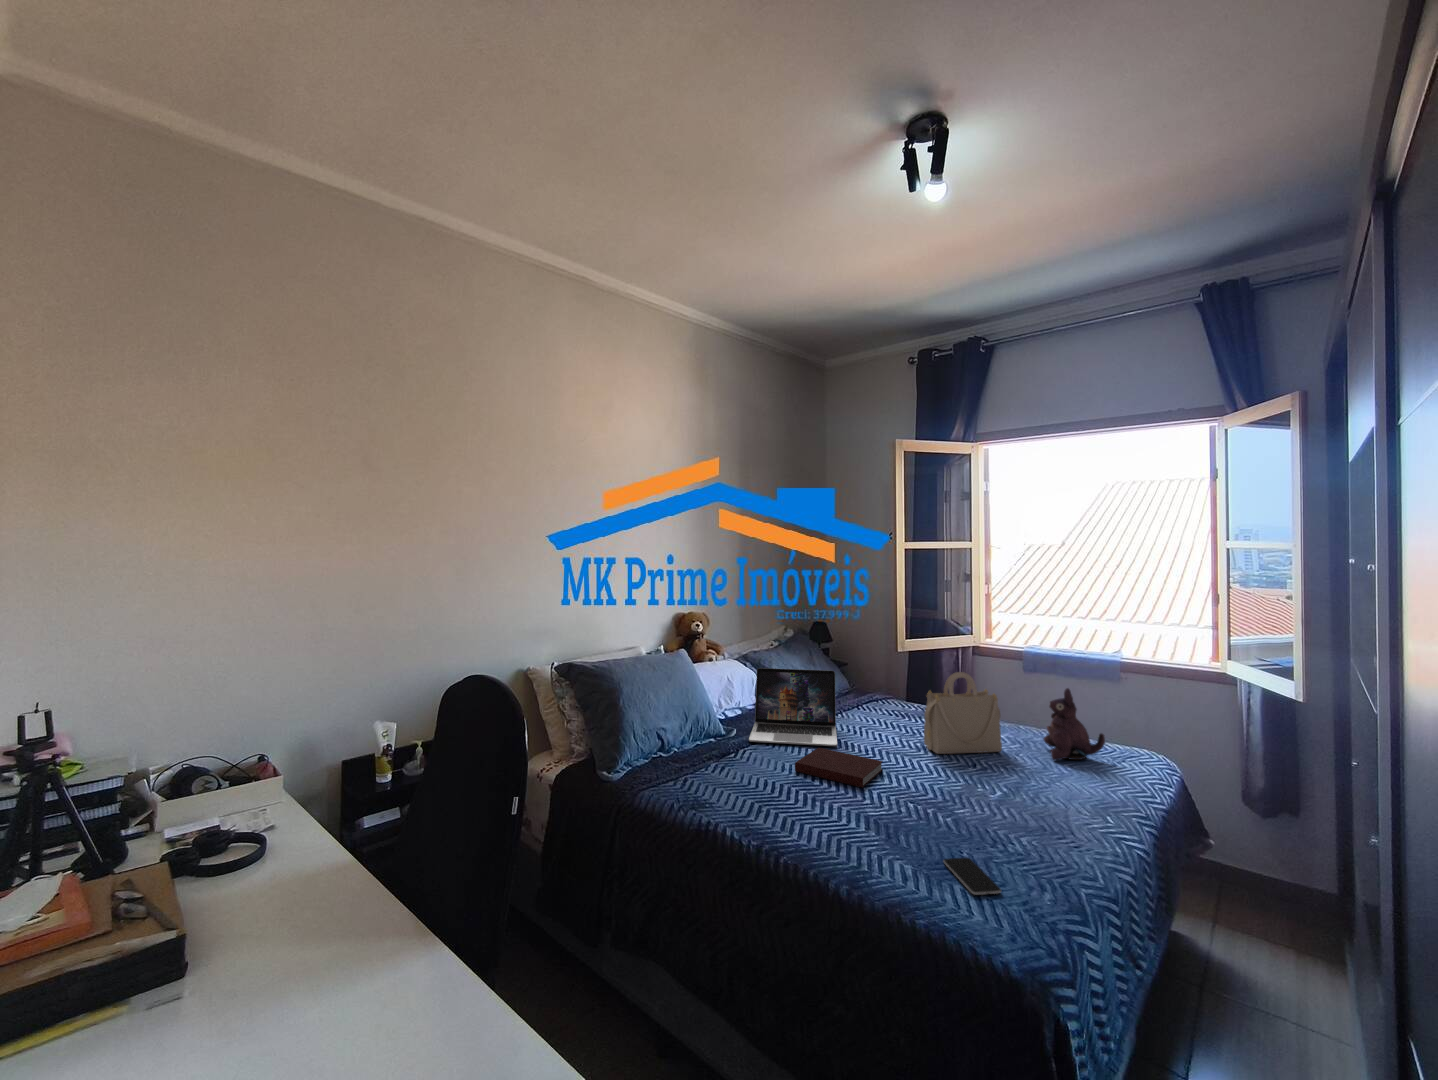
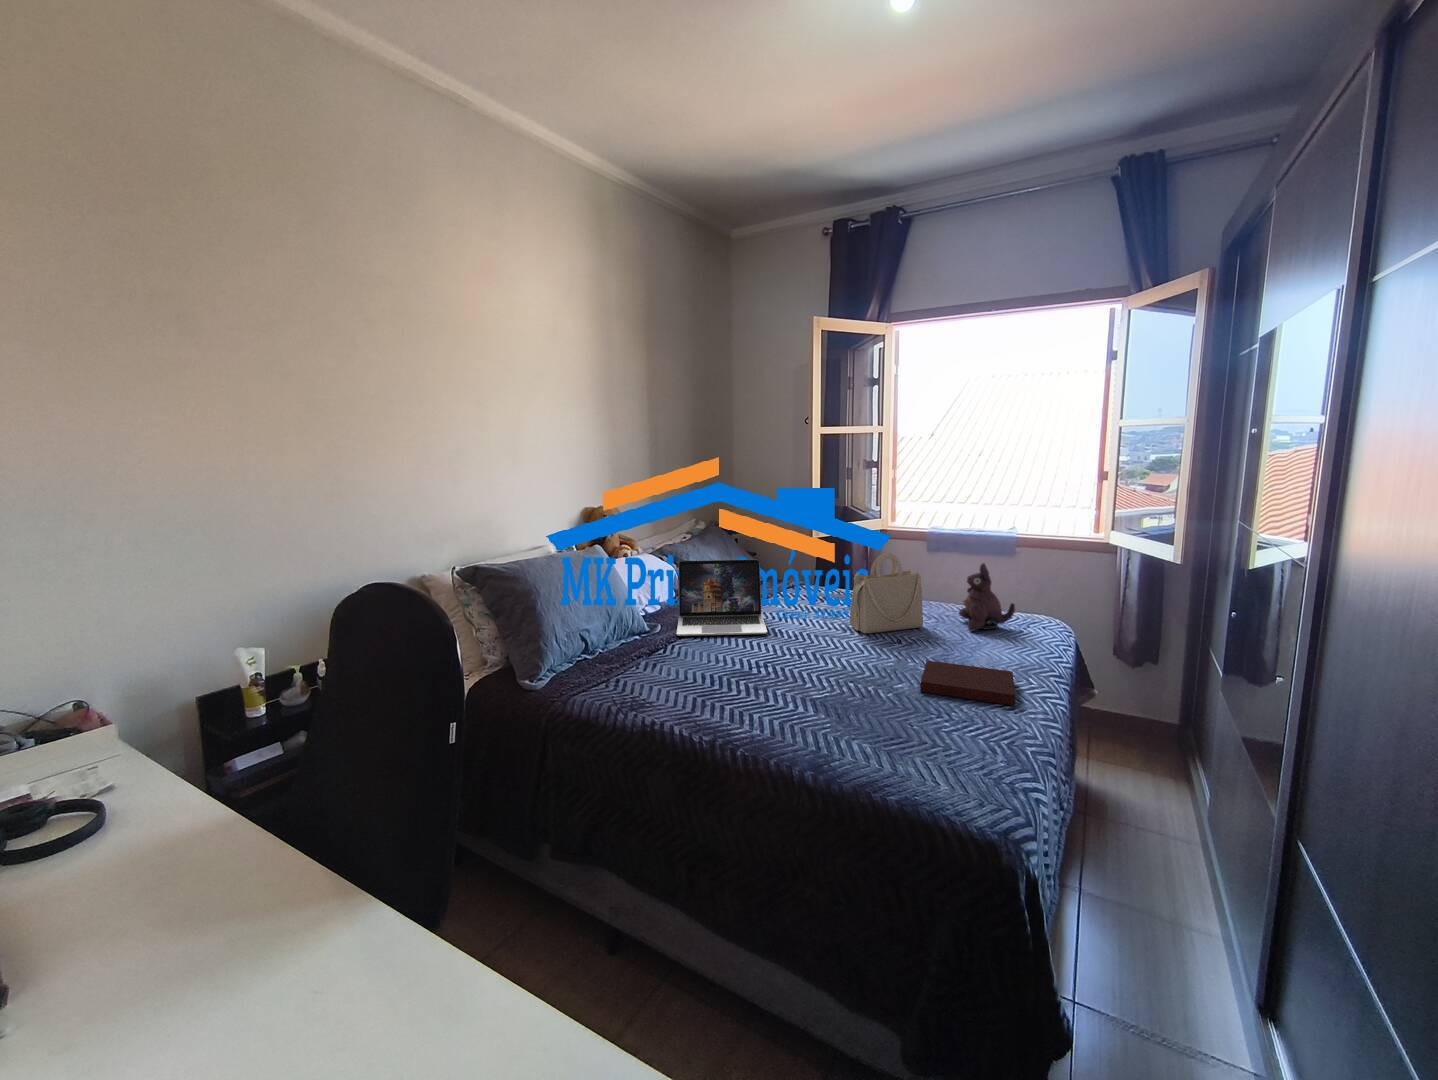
notebook: present [795,748,883,788] -> present [920,660,1015,706]
smartphone: present [944,858,1001,895] -> none [897,730,959,766]

